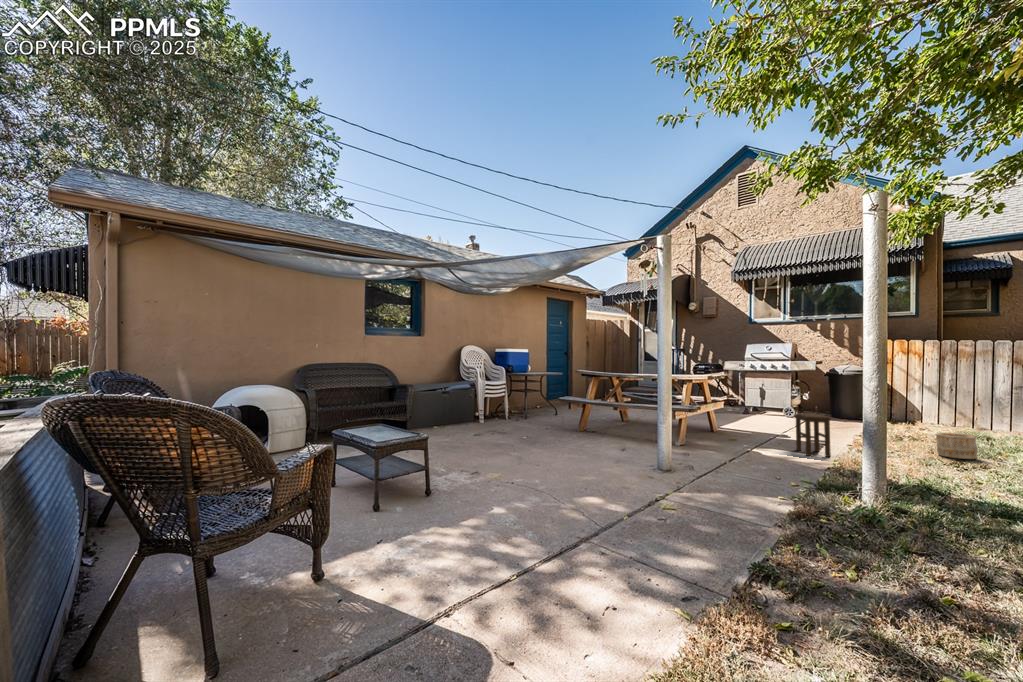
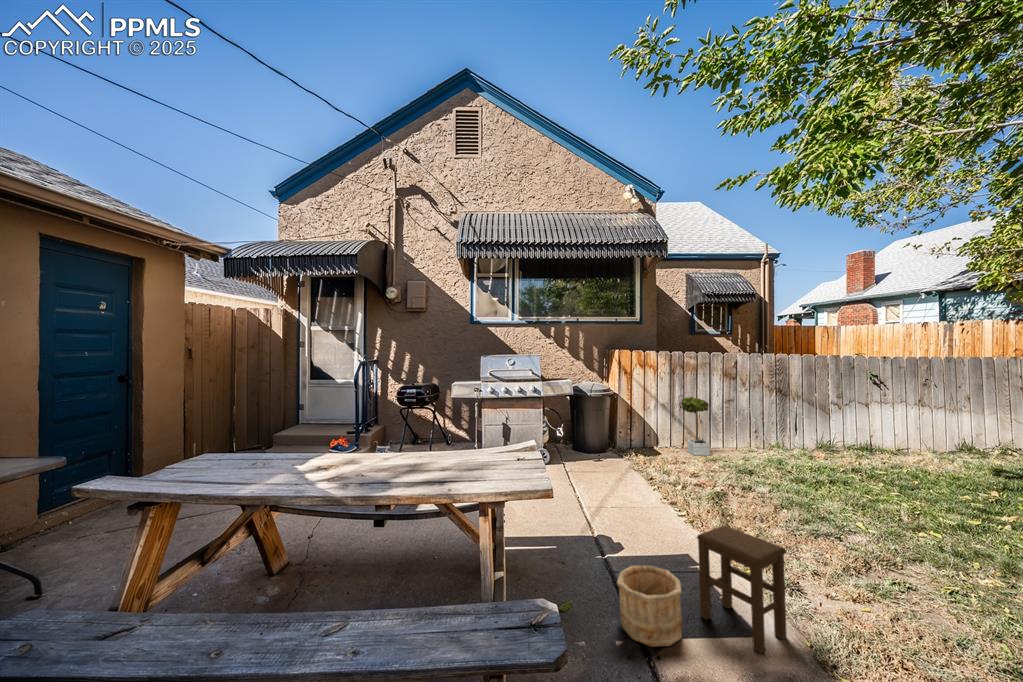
potted tree: none [946,380,978,433] -> present [681,397,710,456]
wooden bucket: present [935,433,977,459] -> present [617,566,682,647]

